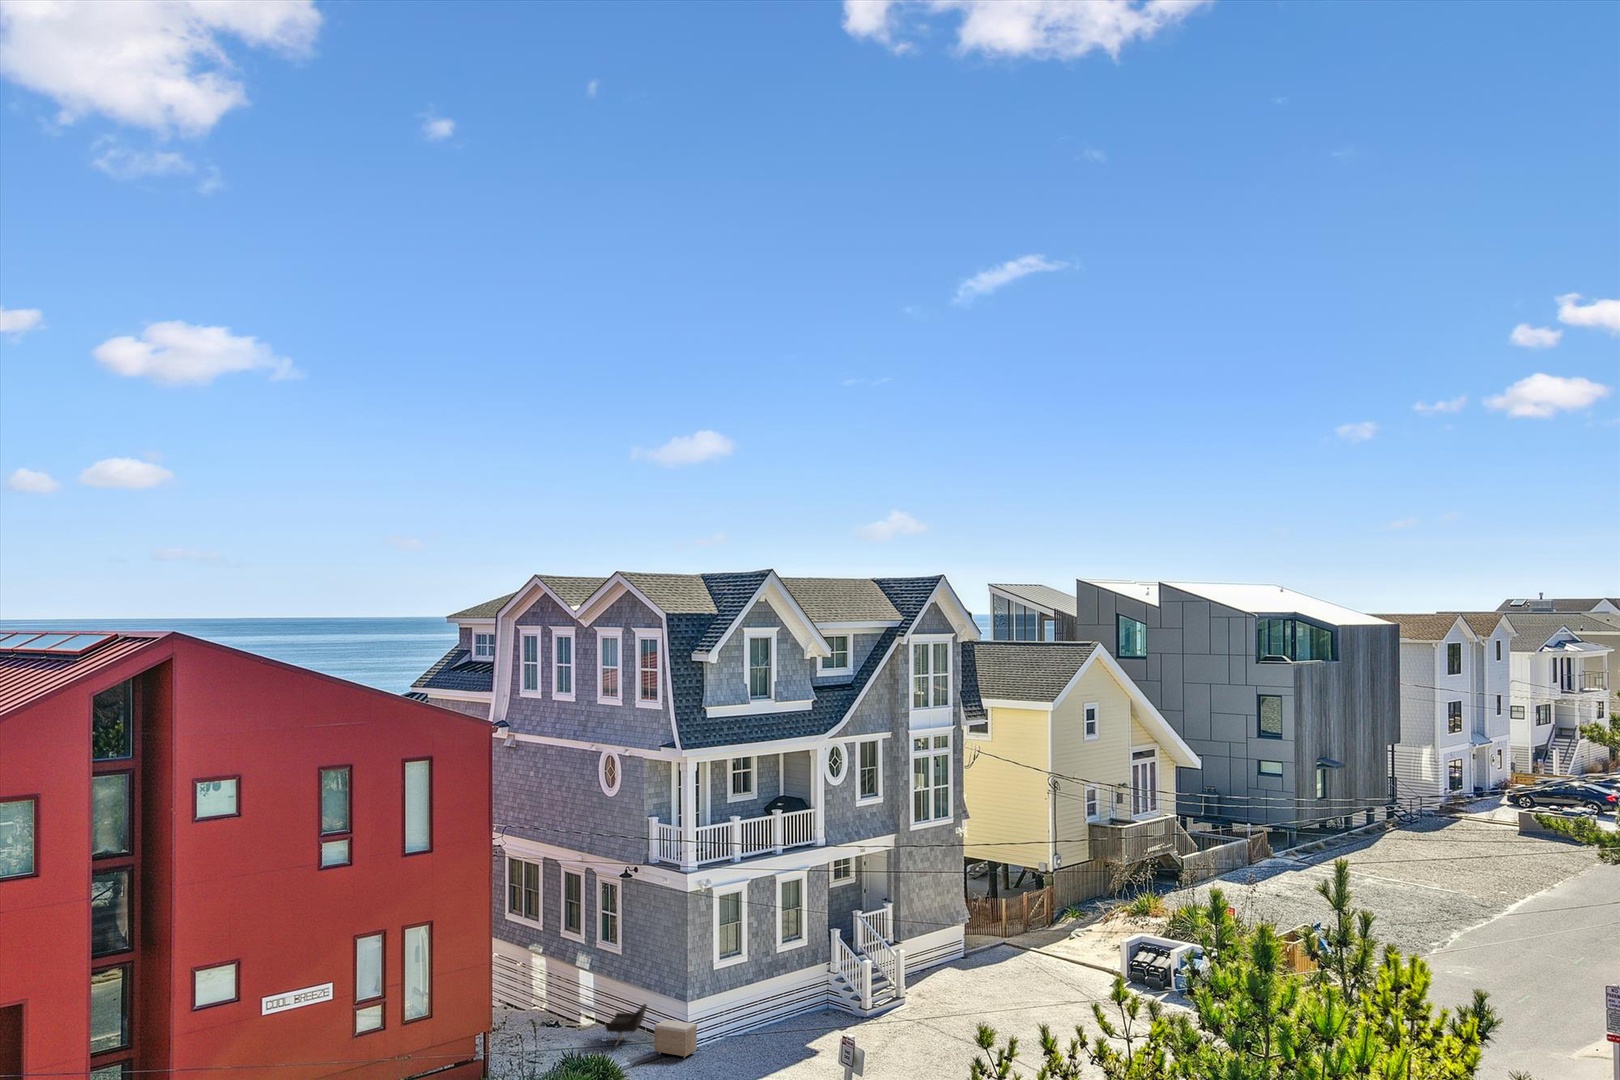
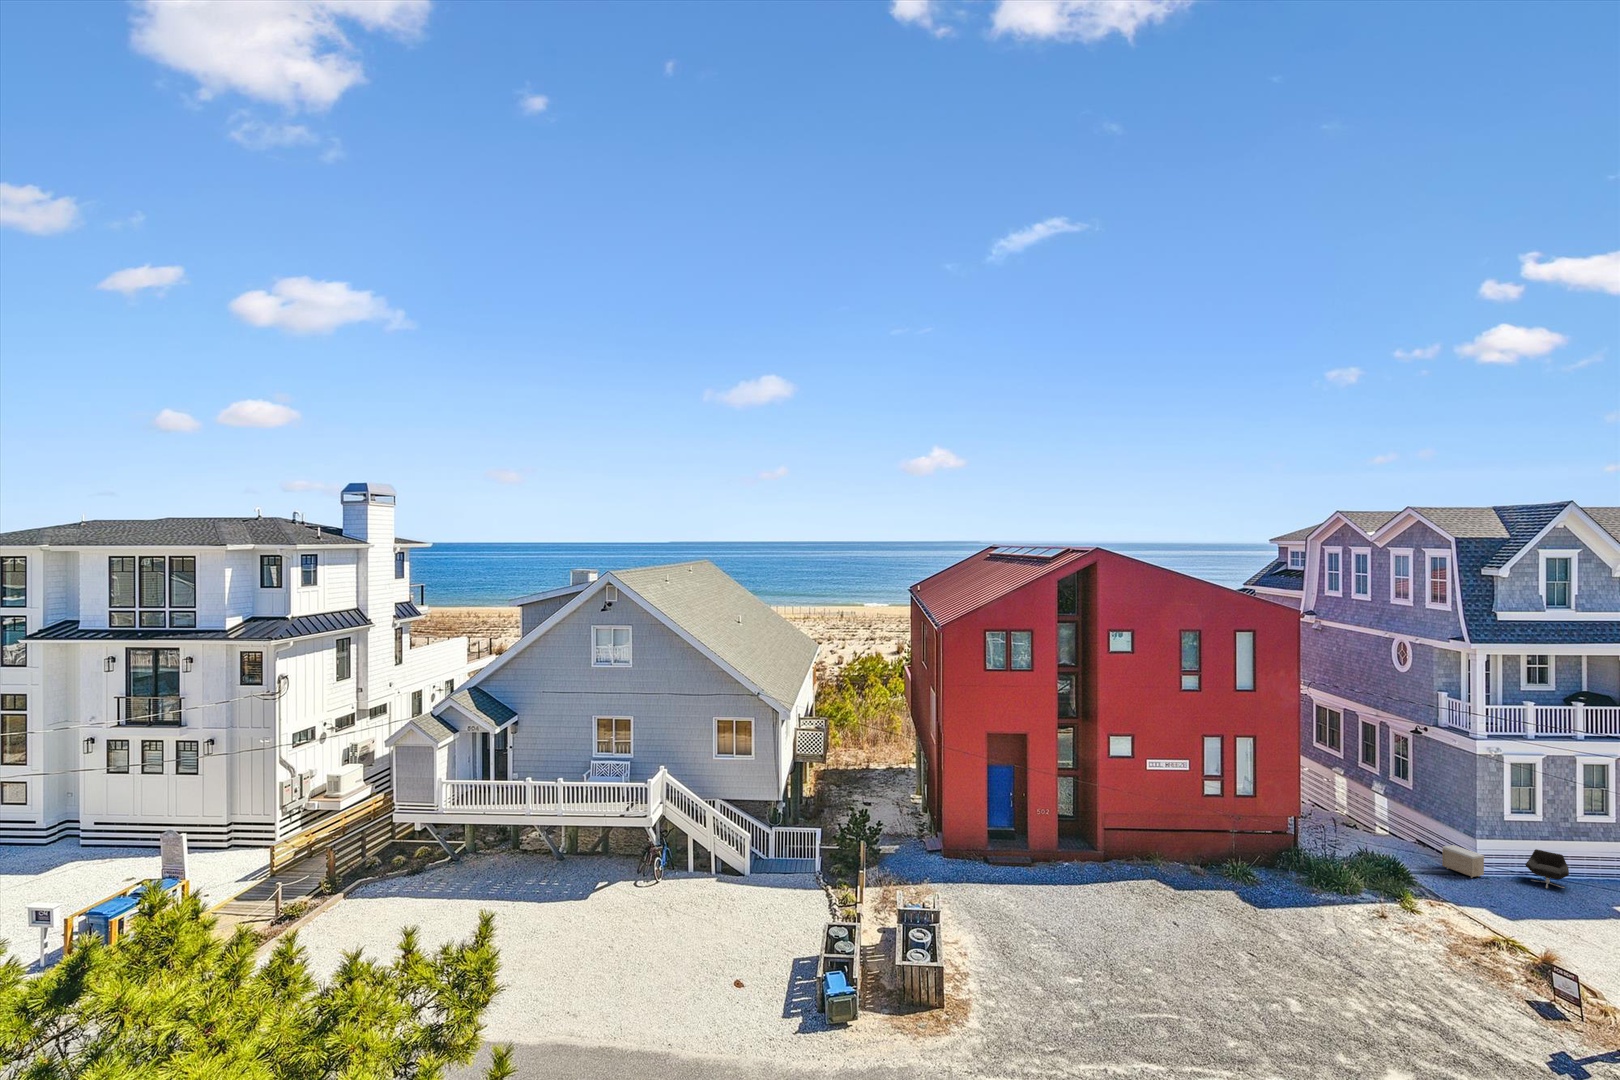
lounge chair: present [605,1004,647,1045] -> present [1525,849,1569,888]

